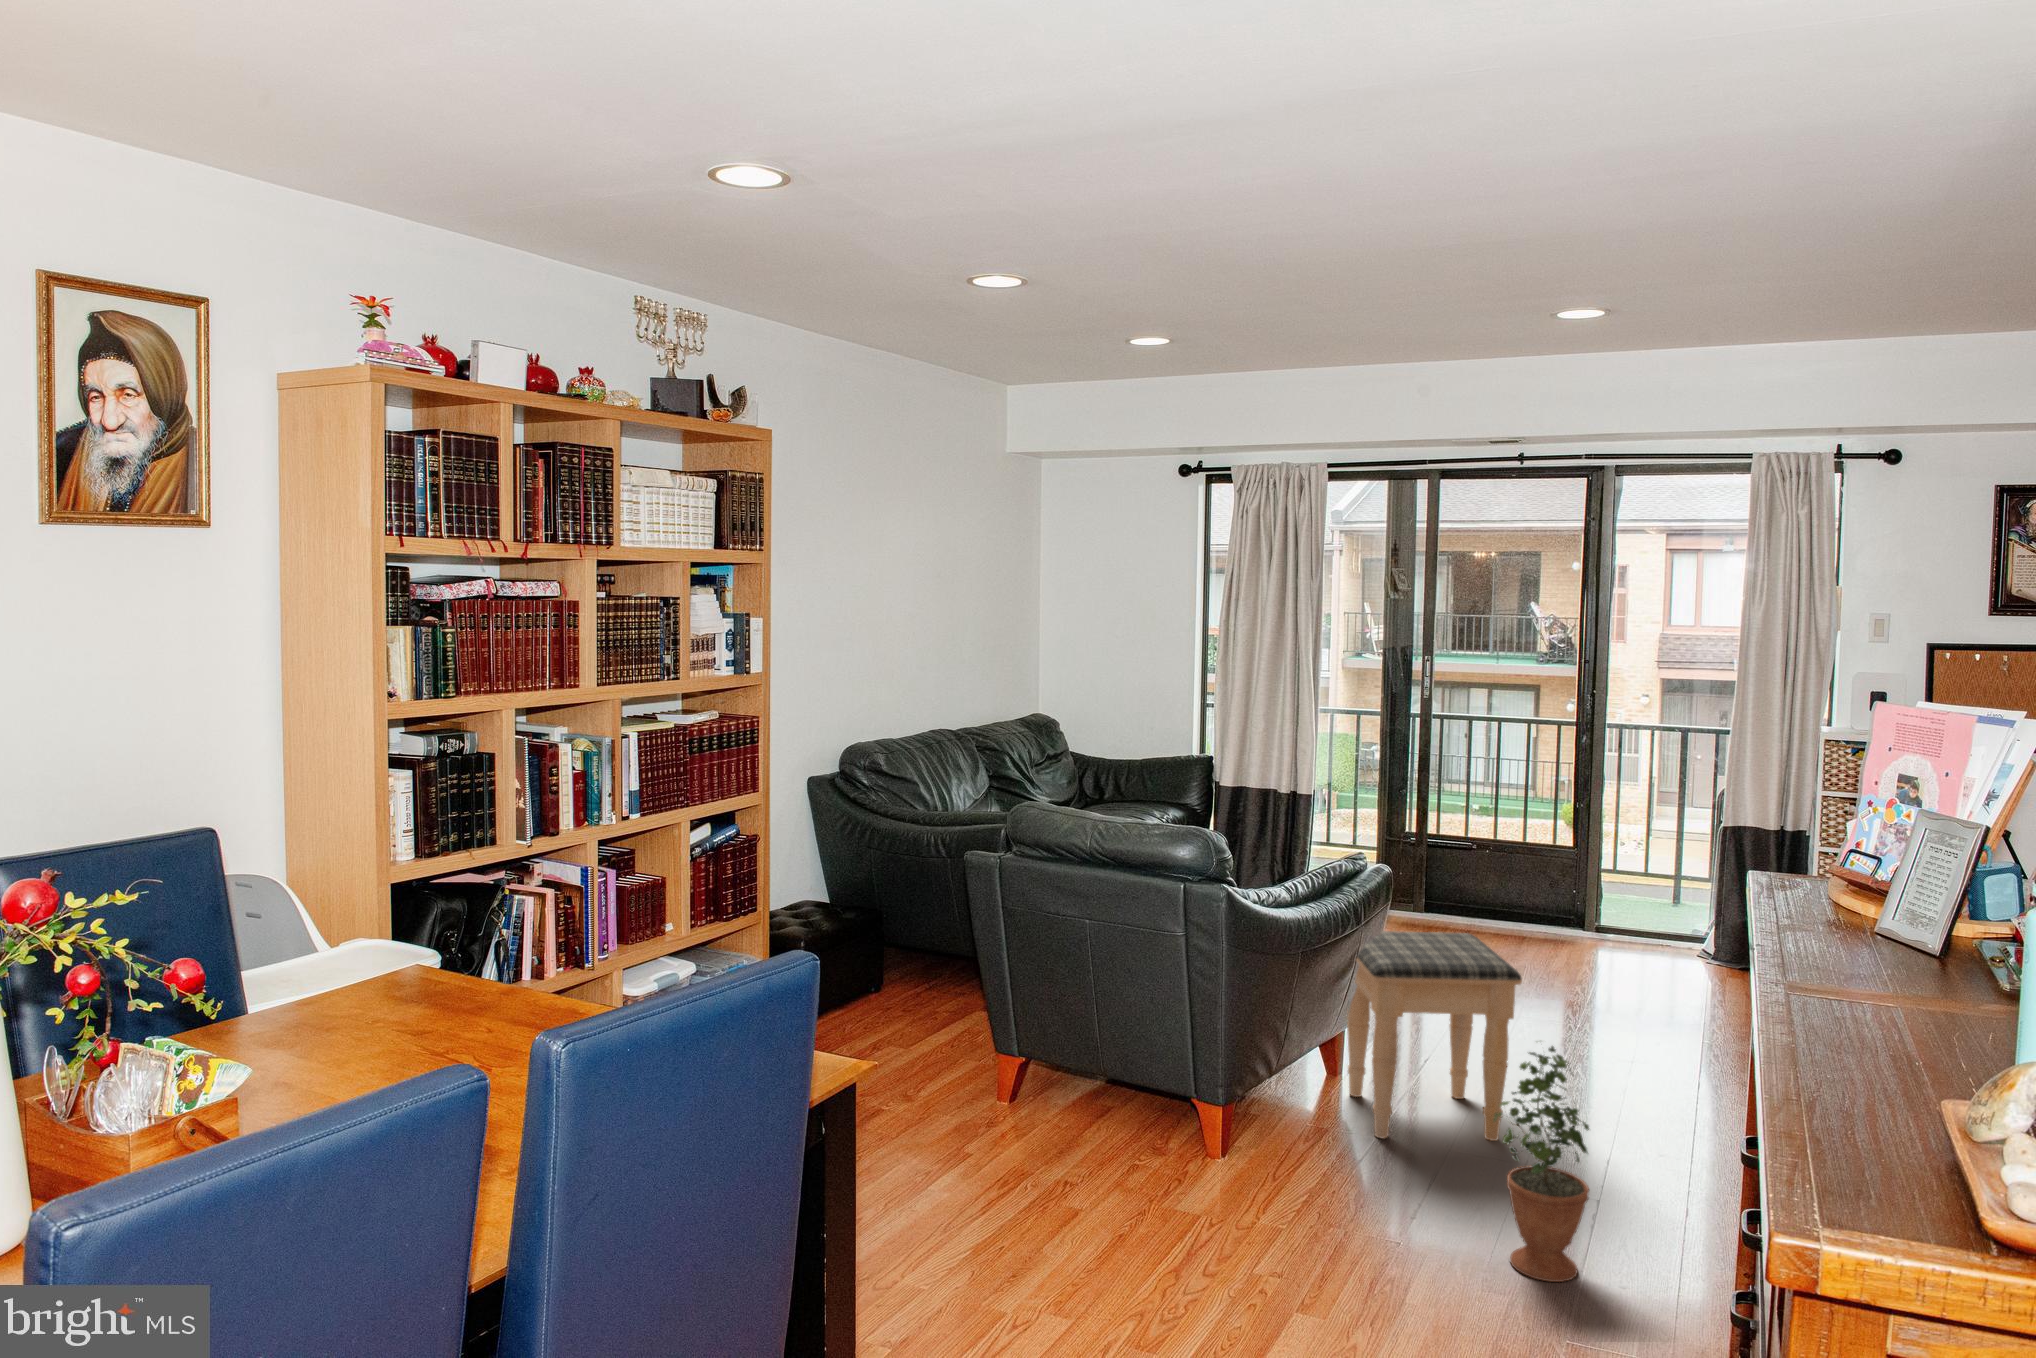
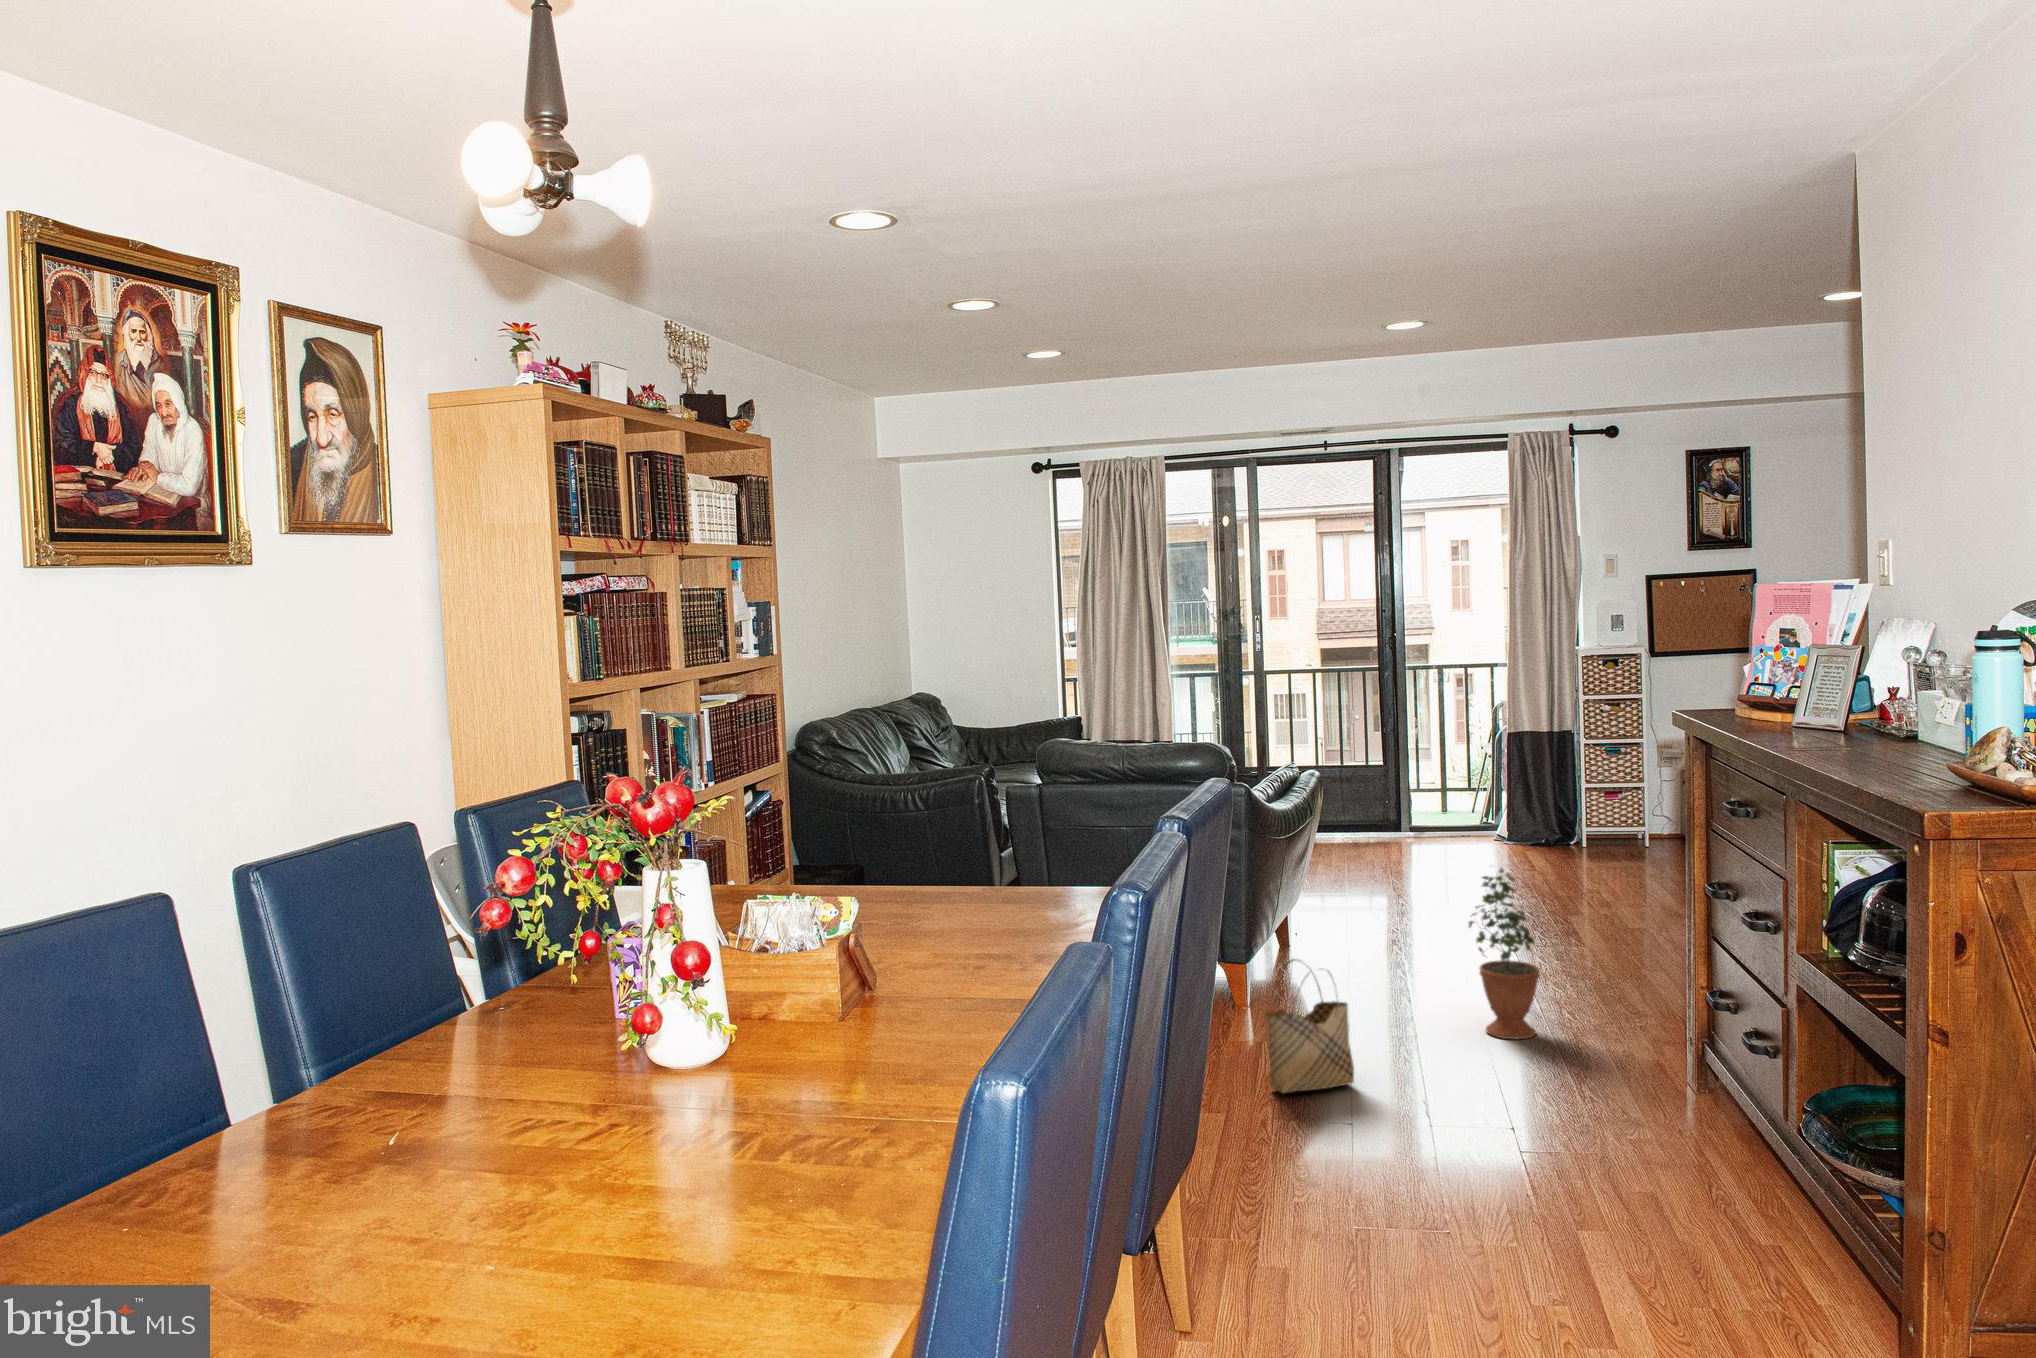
footstool: present [1347,931,1522,1141] -> none [1288,817,1440,980]
woven basket: none [1164,1140,1283,1320] -> present [1266,959,1354,1093]

